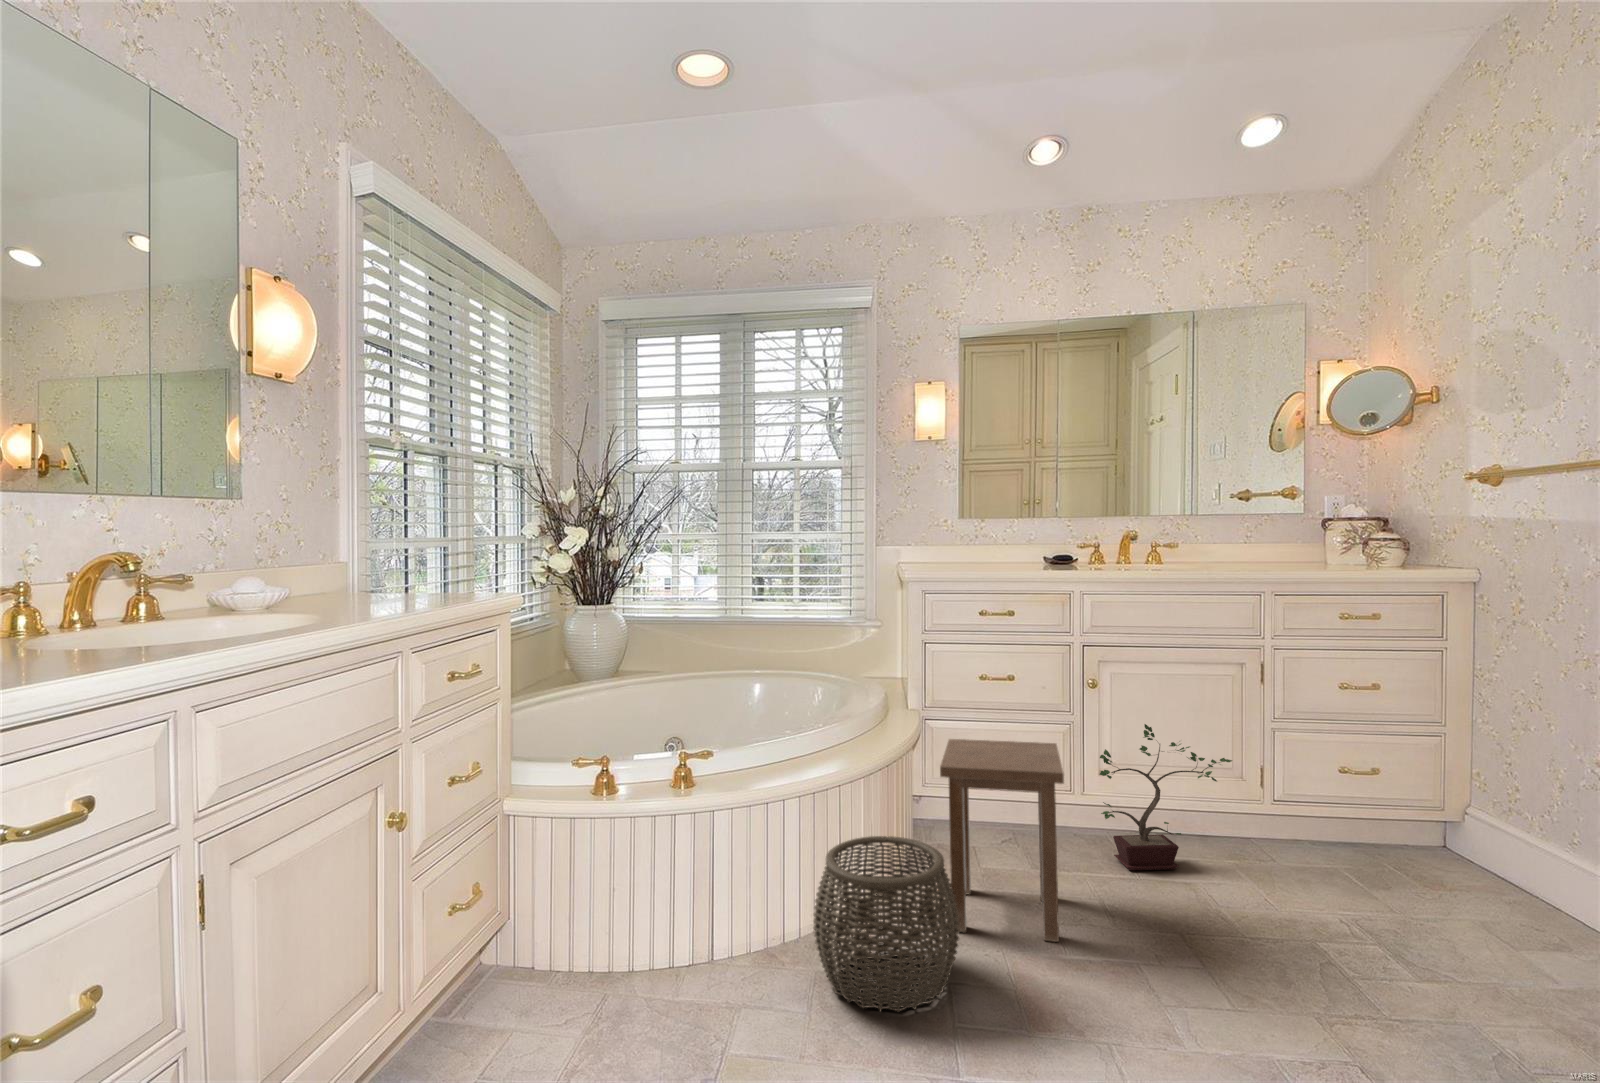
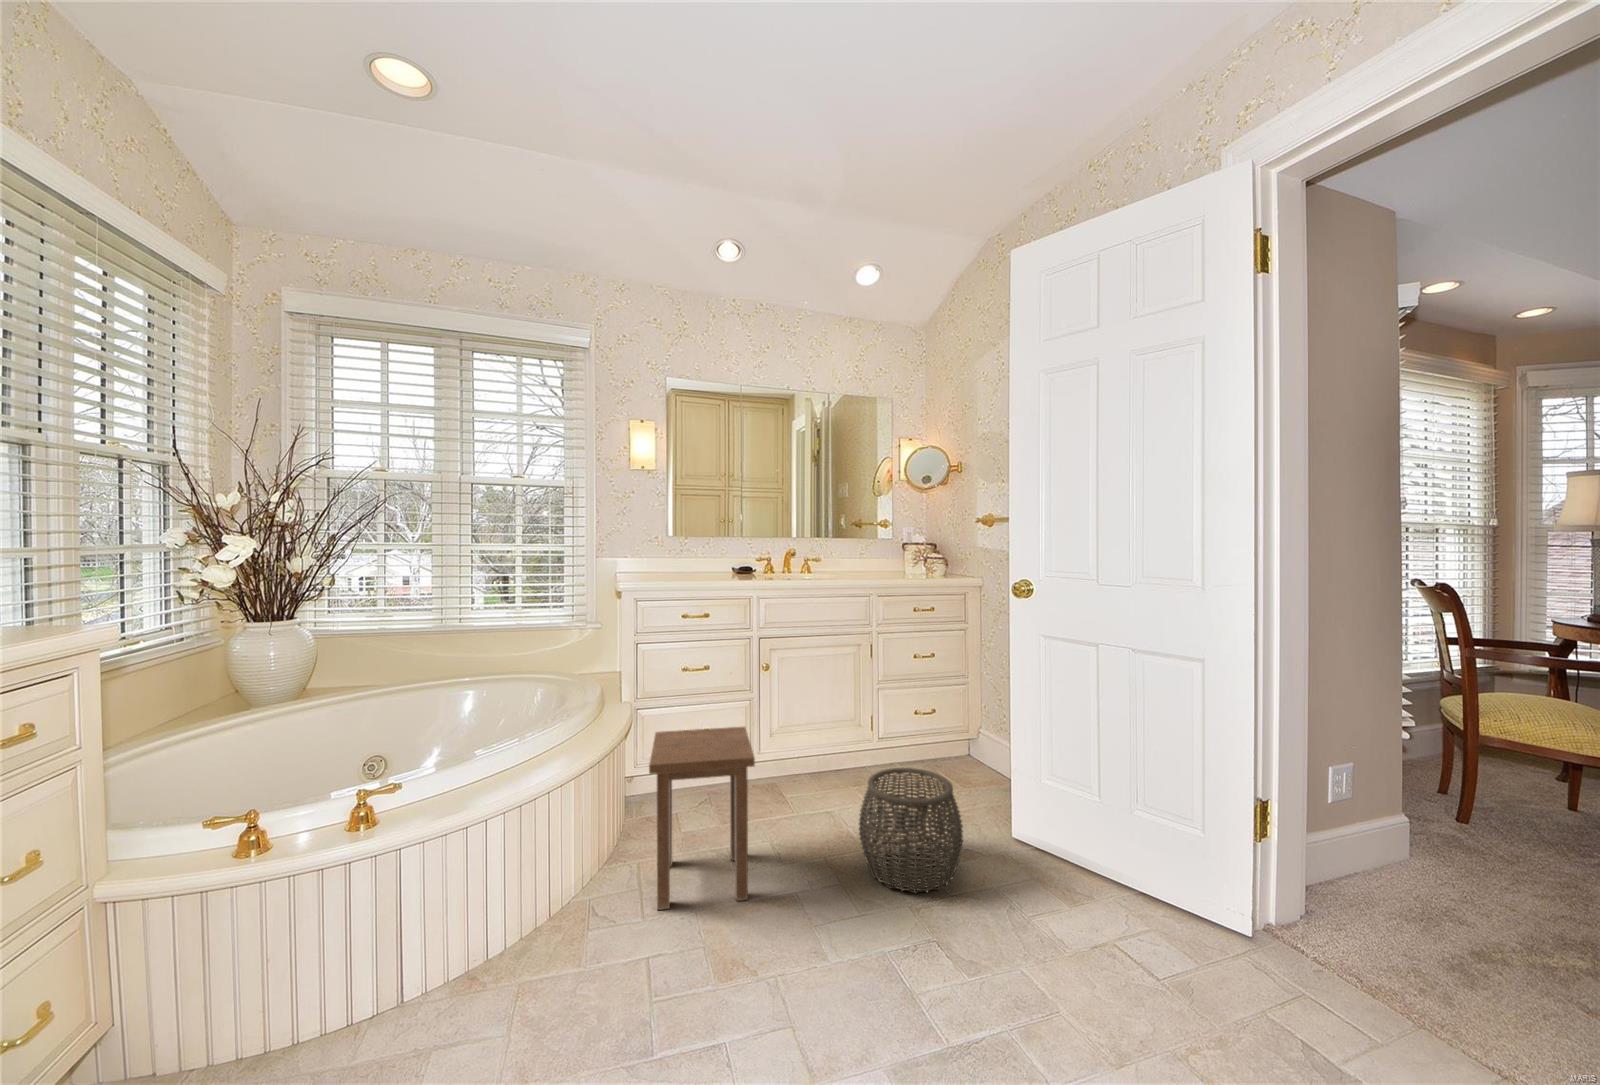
potted plant: present [1100,724,1232,870] -> none [774,699,867,817]
woven basket: present [814,836,960,1012] -> present [859,768,963,893]

